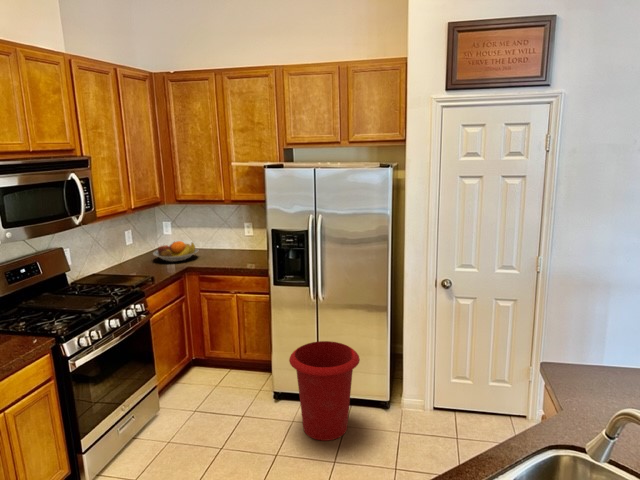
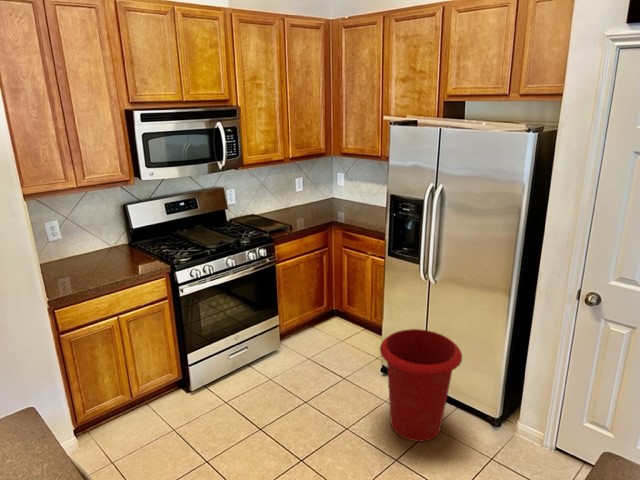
fruit bowl: present [153,241,198,262] -> none [312,194,356,214]

